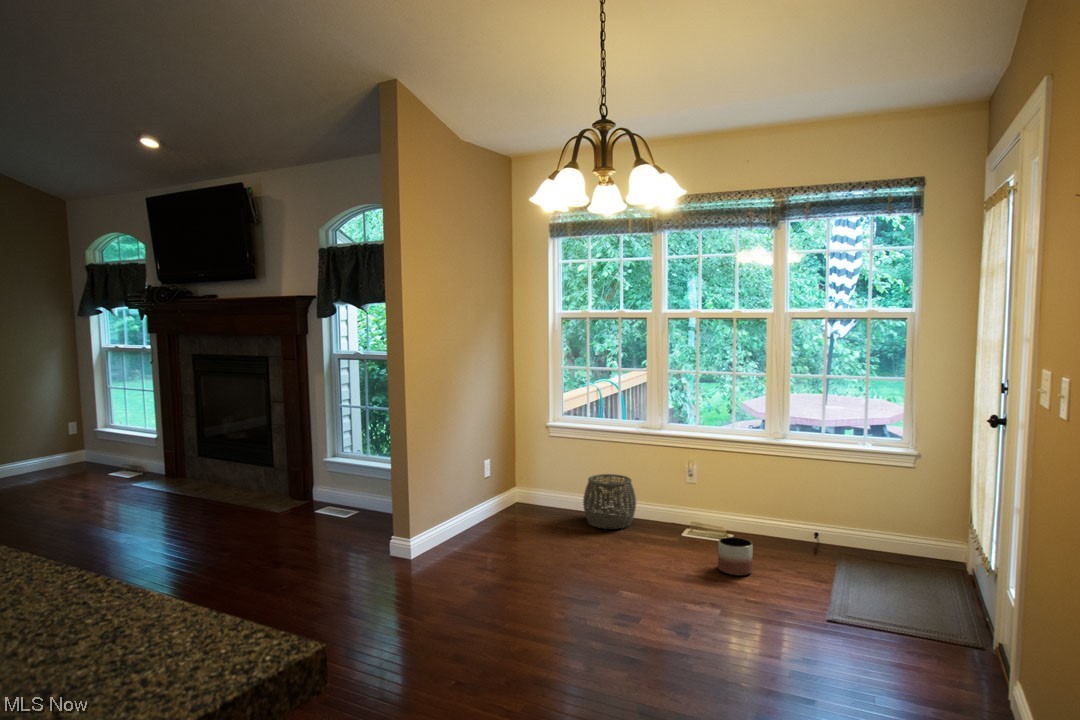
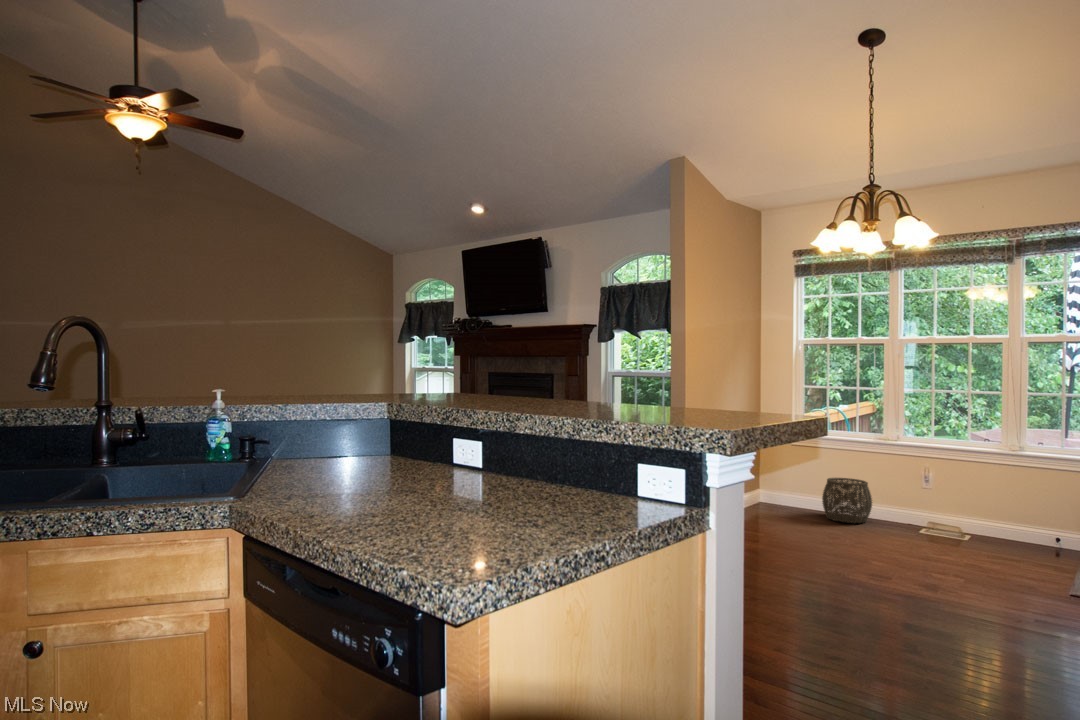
planter: present [718,537,753,576] -> none [956,529,991,562]

